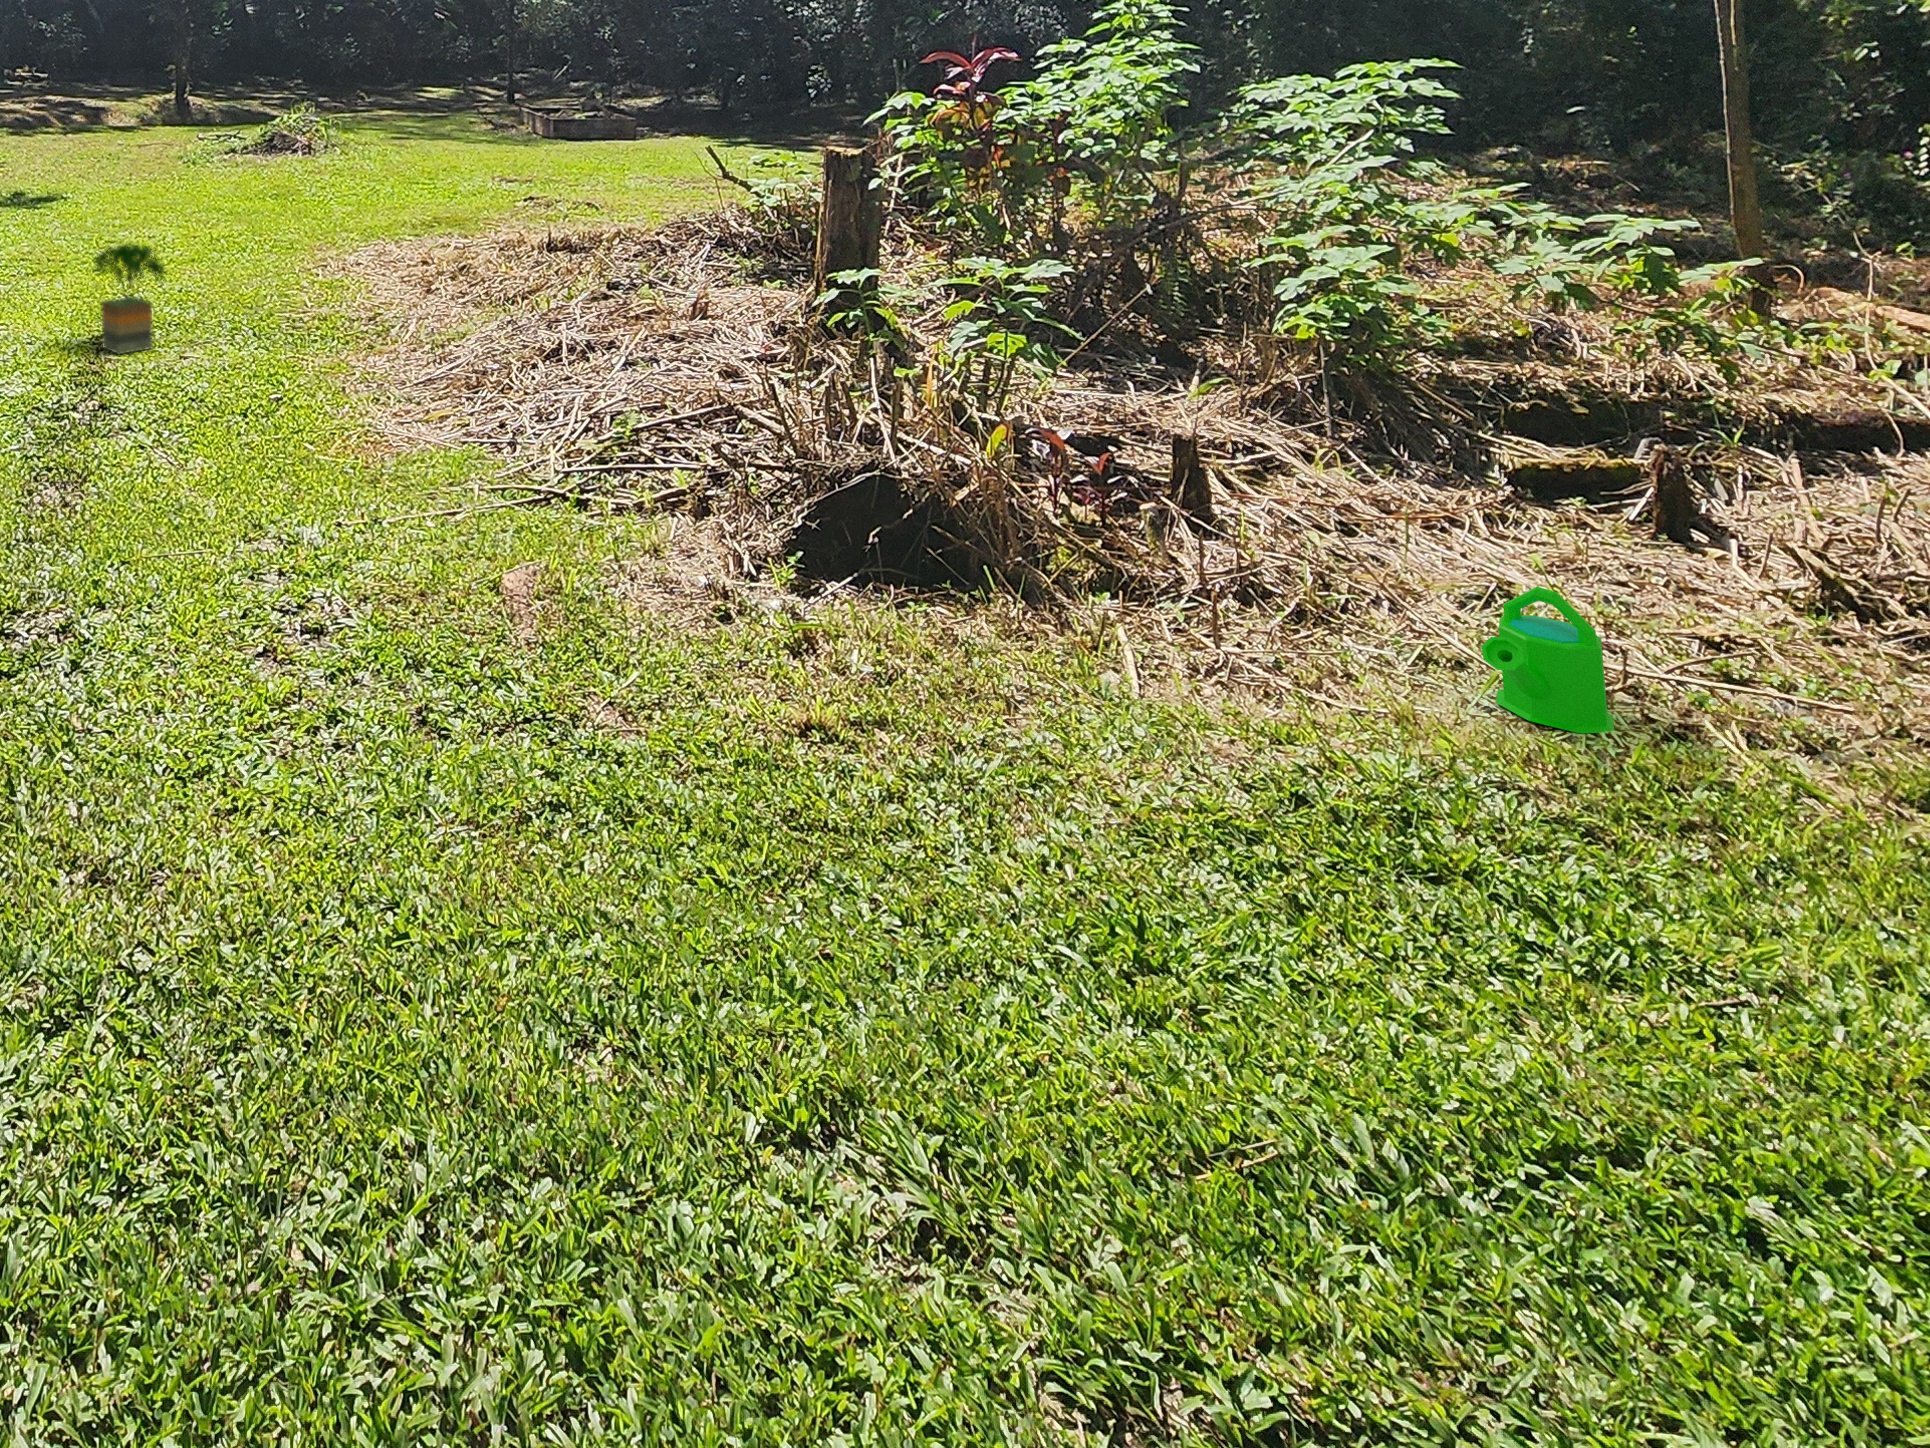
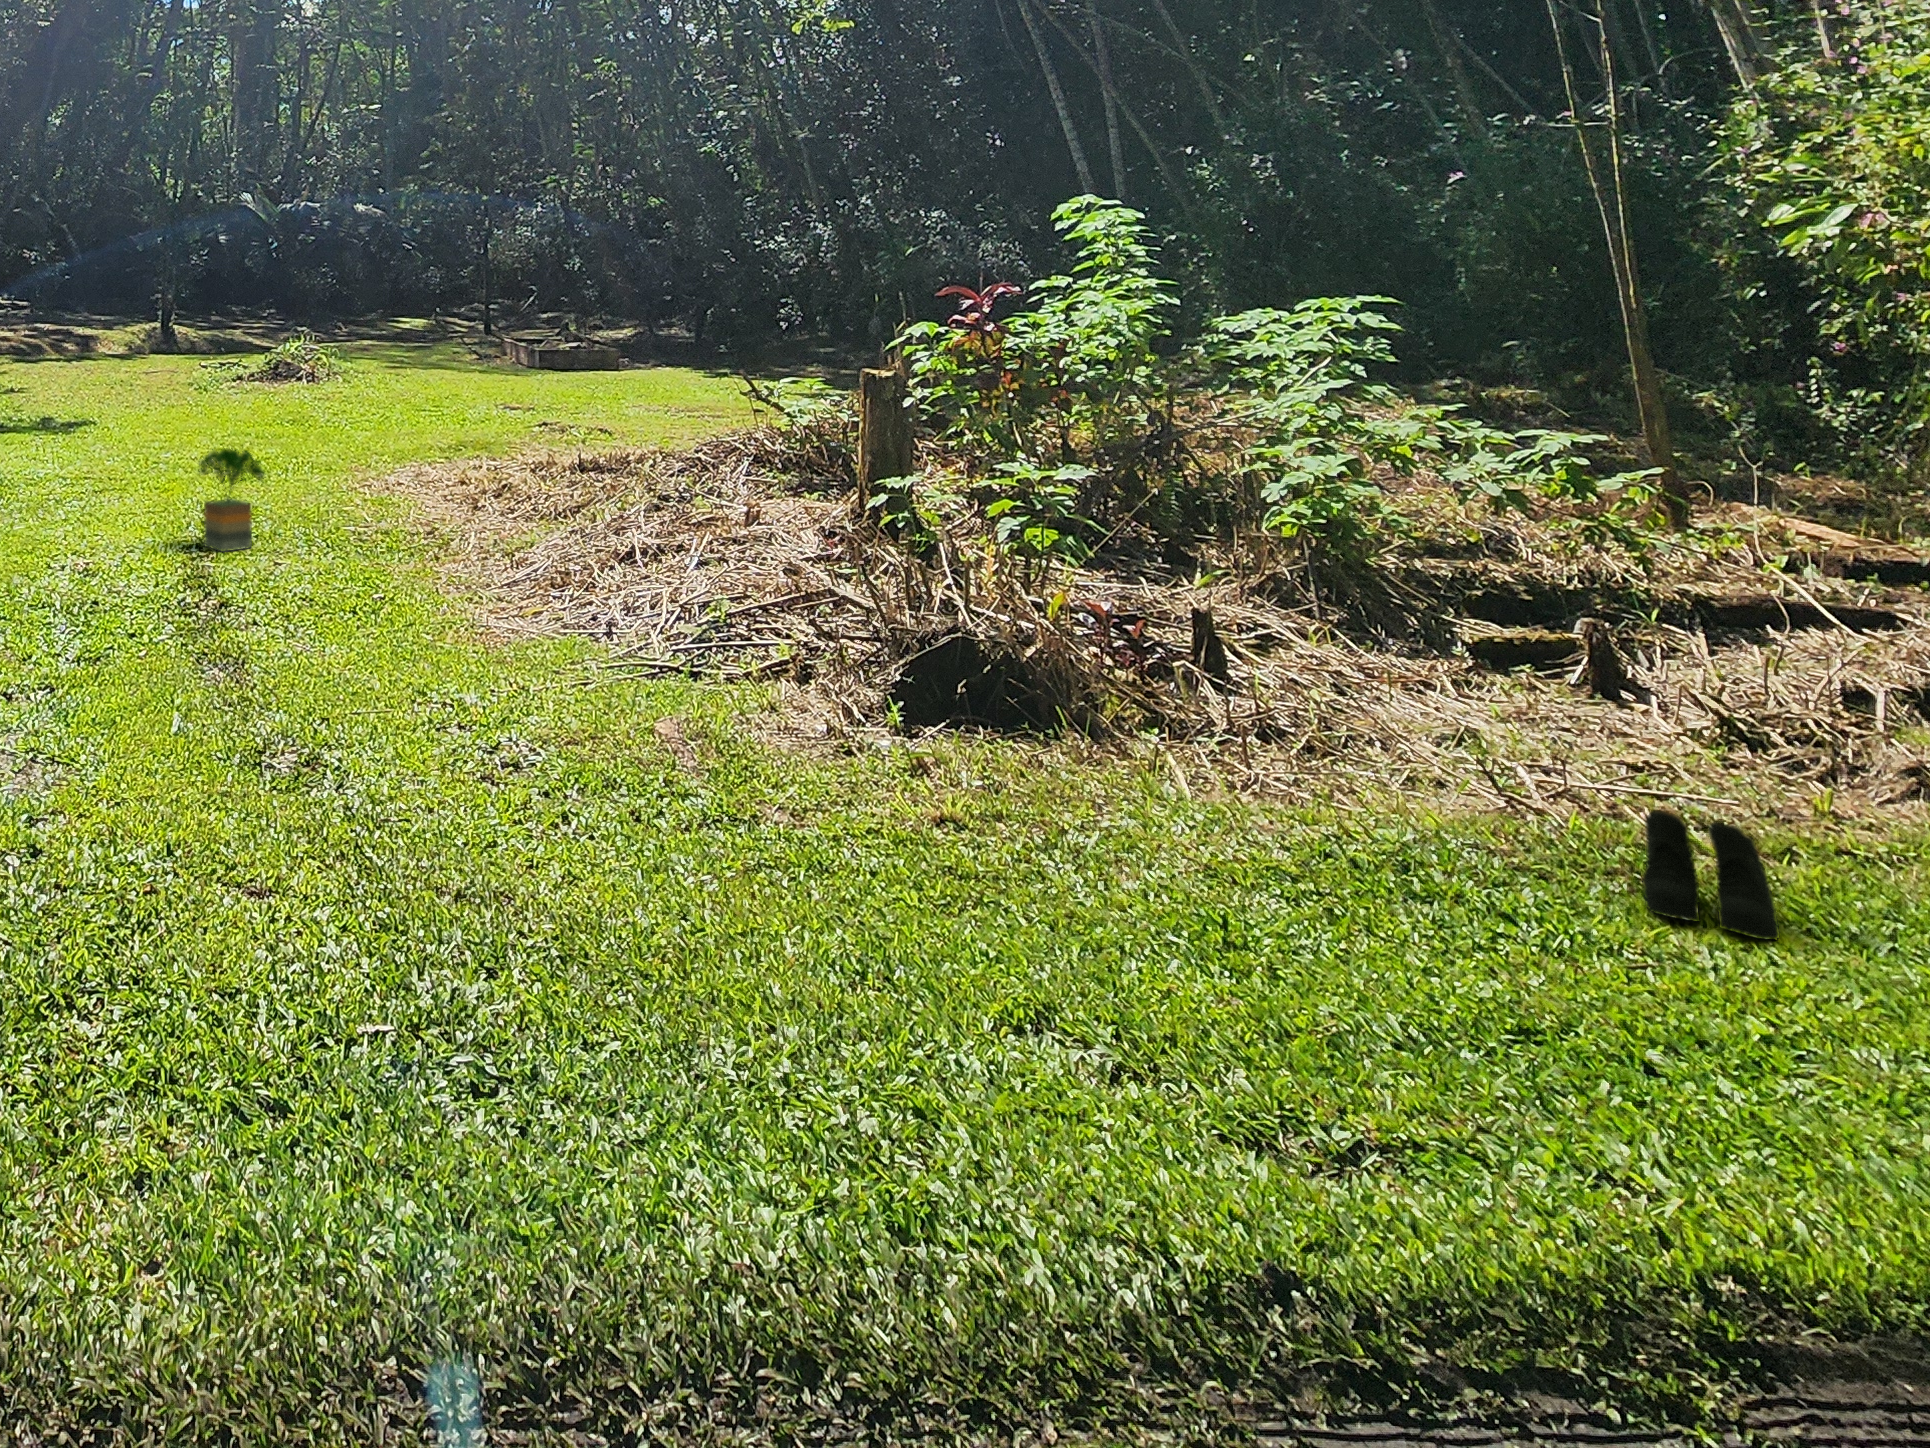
watering can: present [1481,587,1614,733] -> none [1453,705,1566,823]
boots: none [1727,758,1918,948] -> present [1642,810,1780,940]

